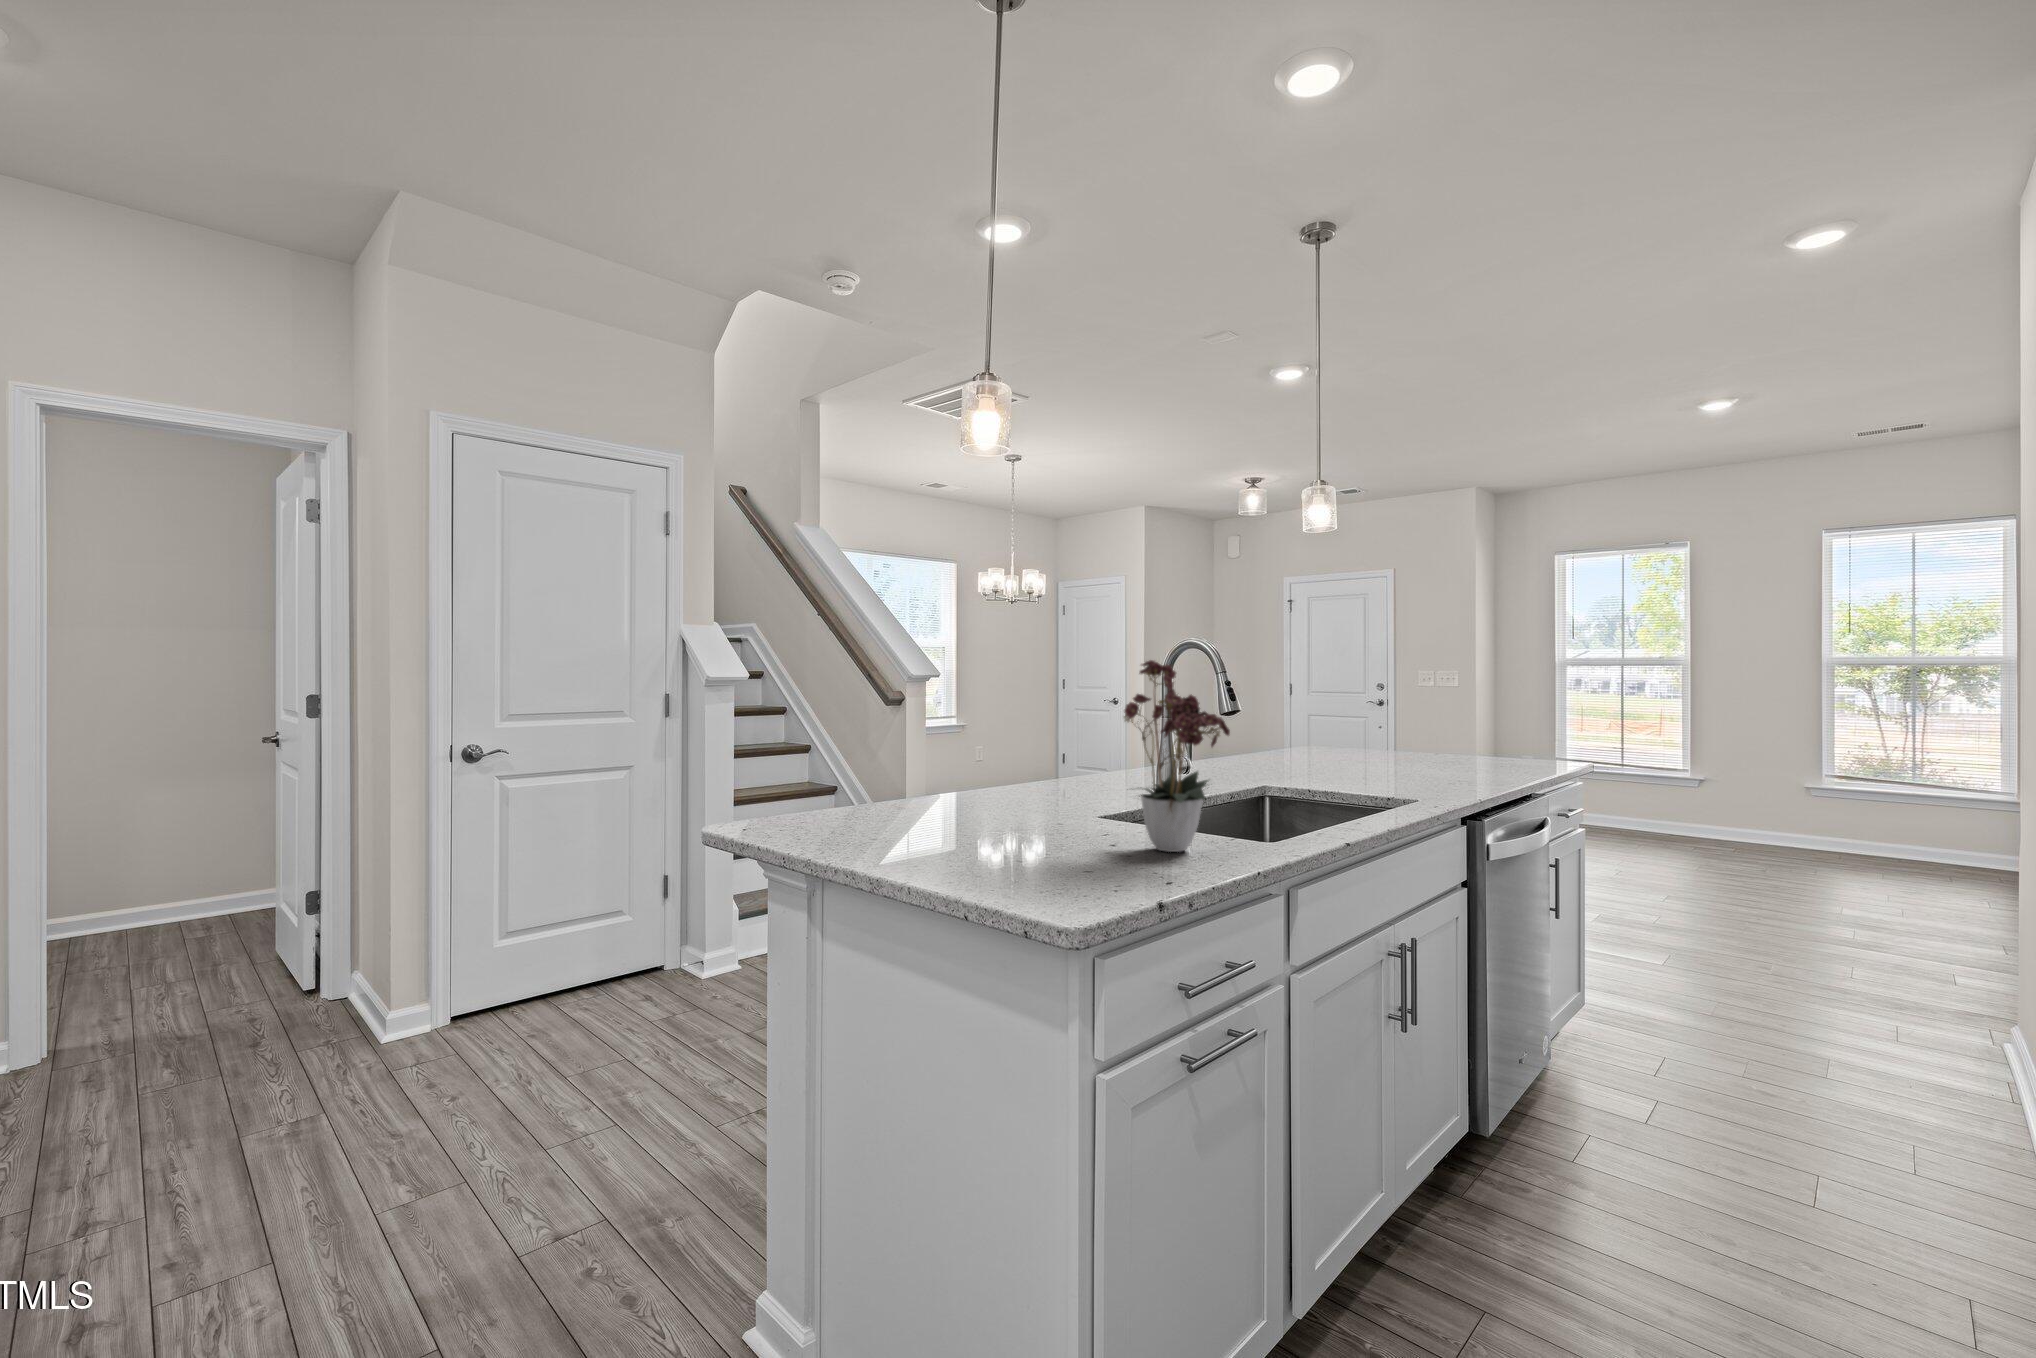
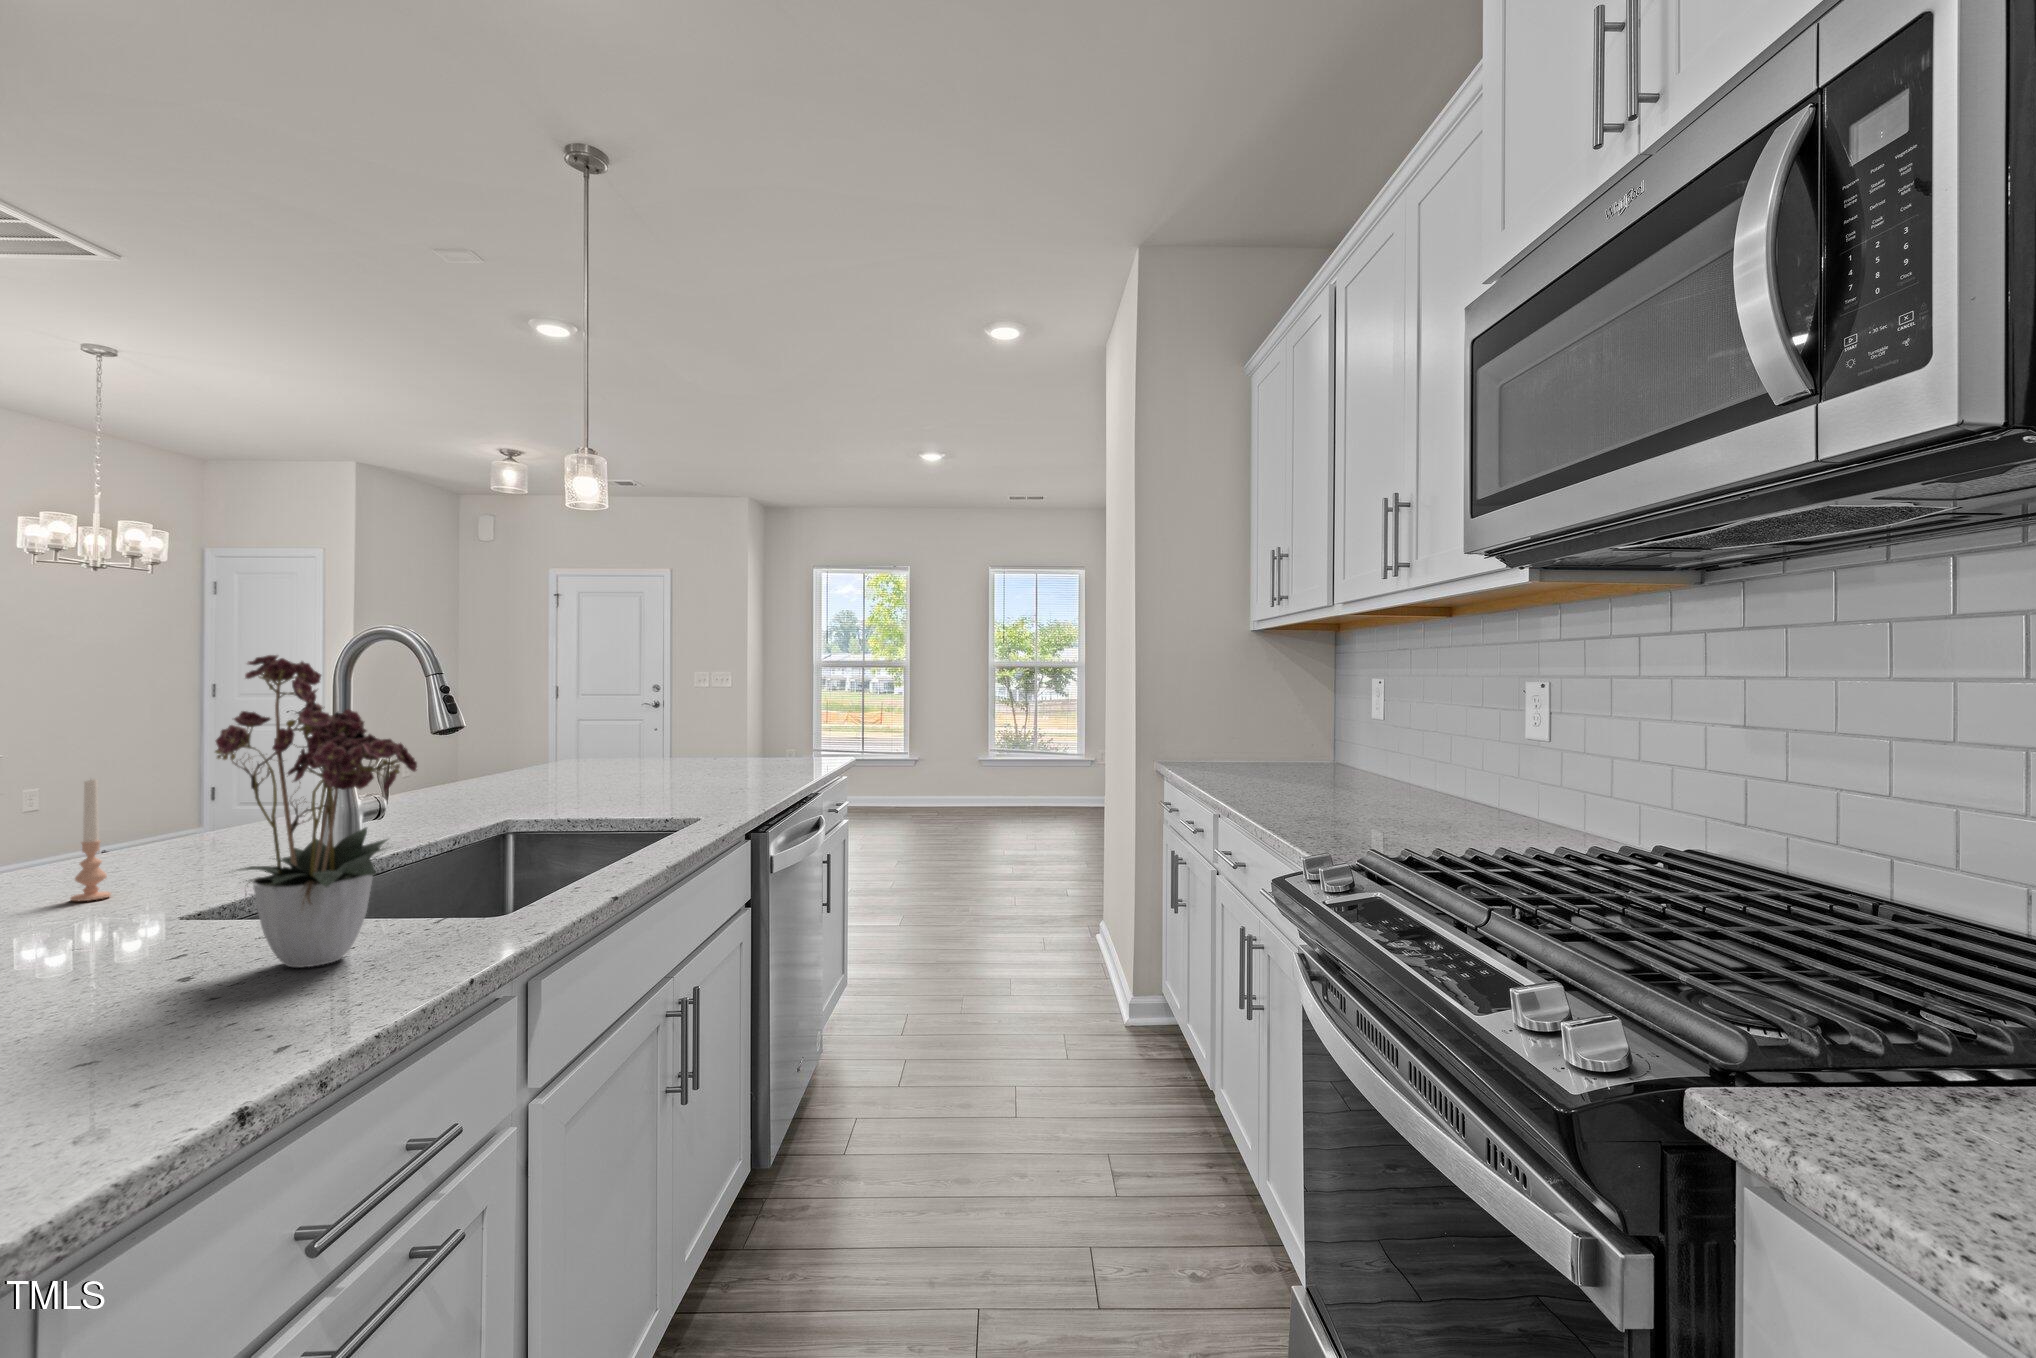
candle: none [1036,732,1054,805] -> present [70,779,111,901]

